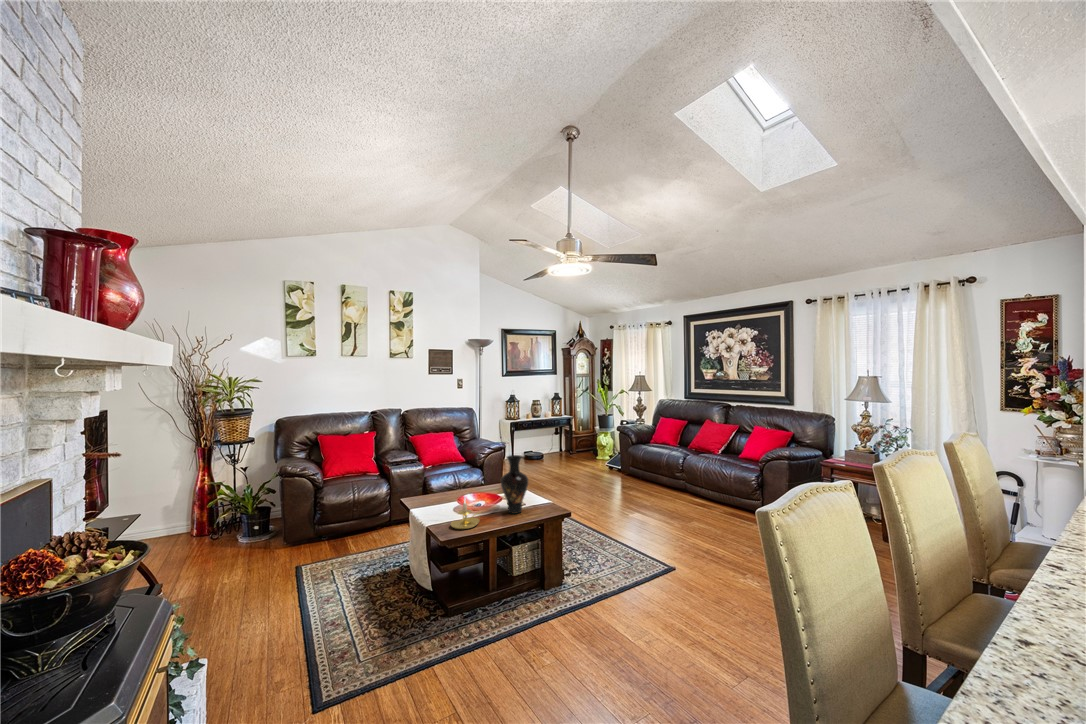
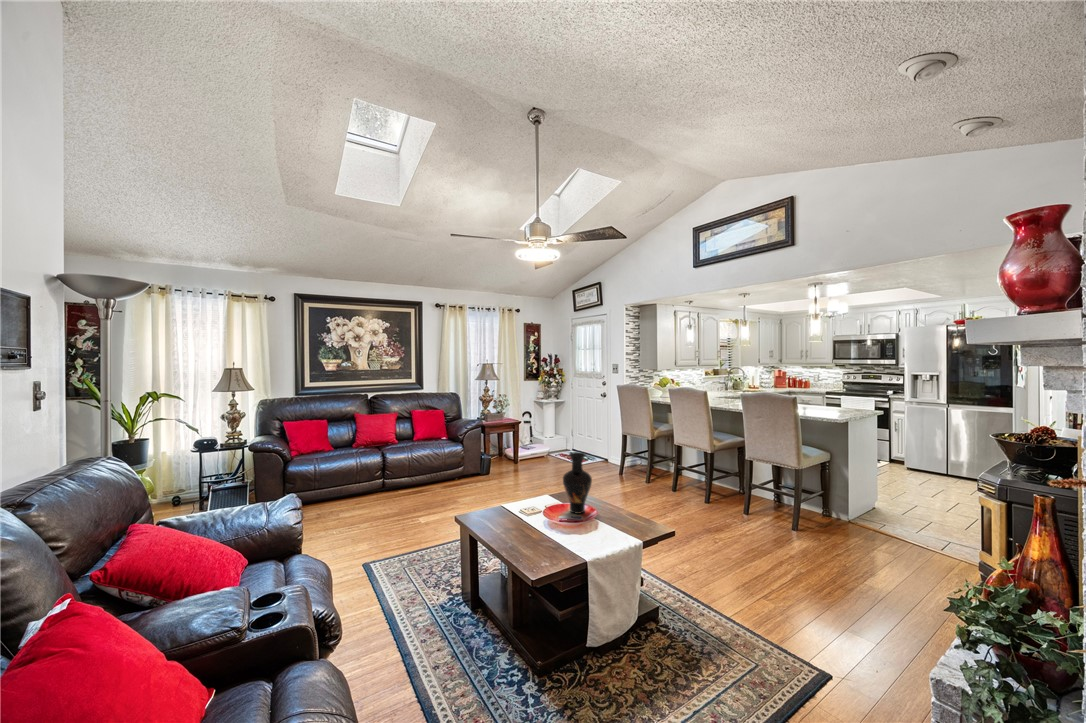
candle holder: present [451,499,480,529] -> none [610,499,641,536]

